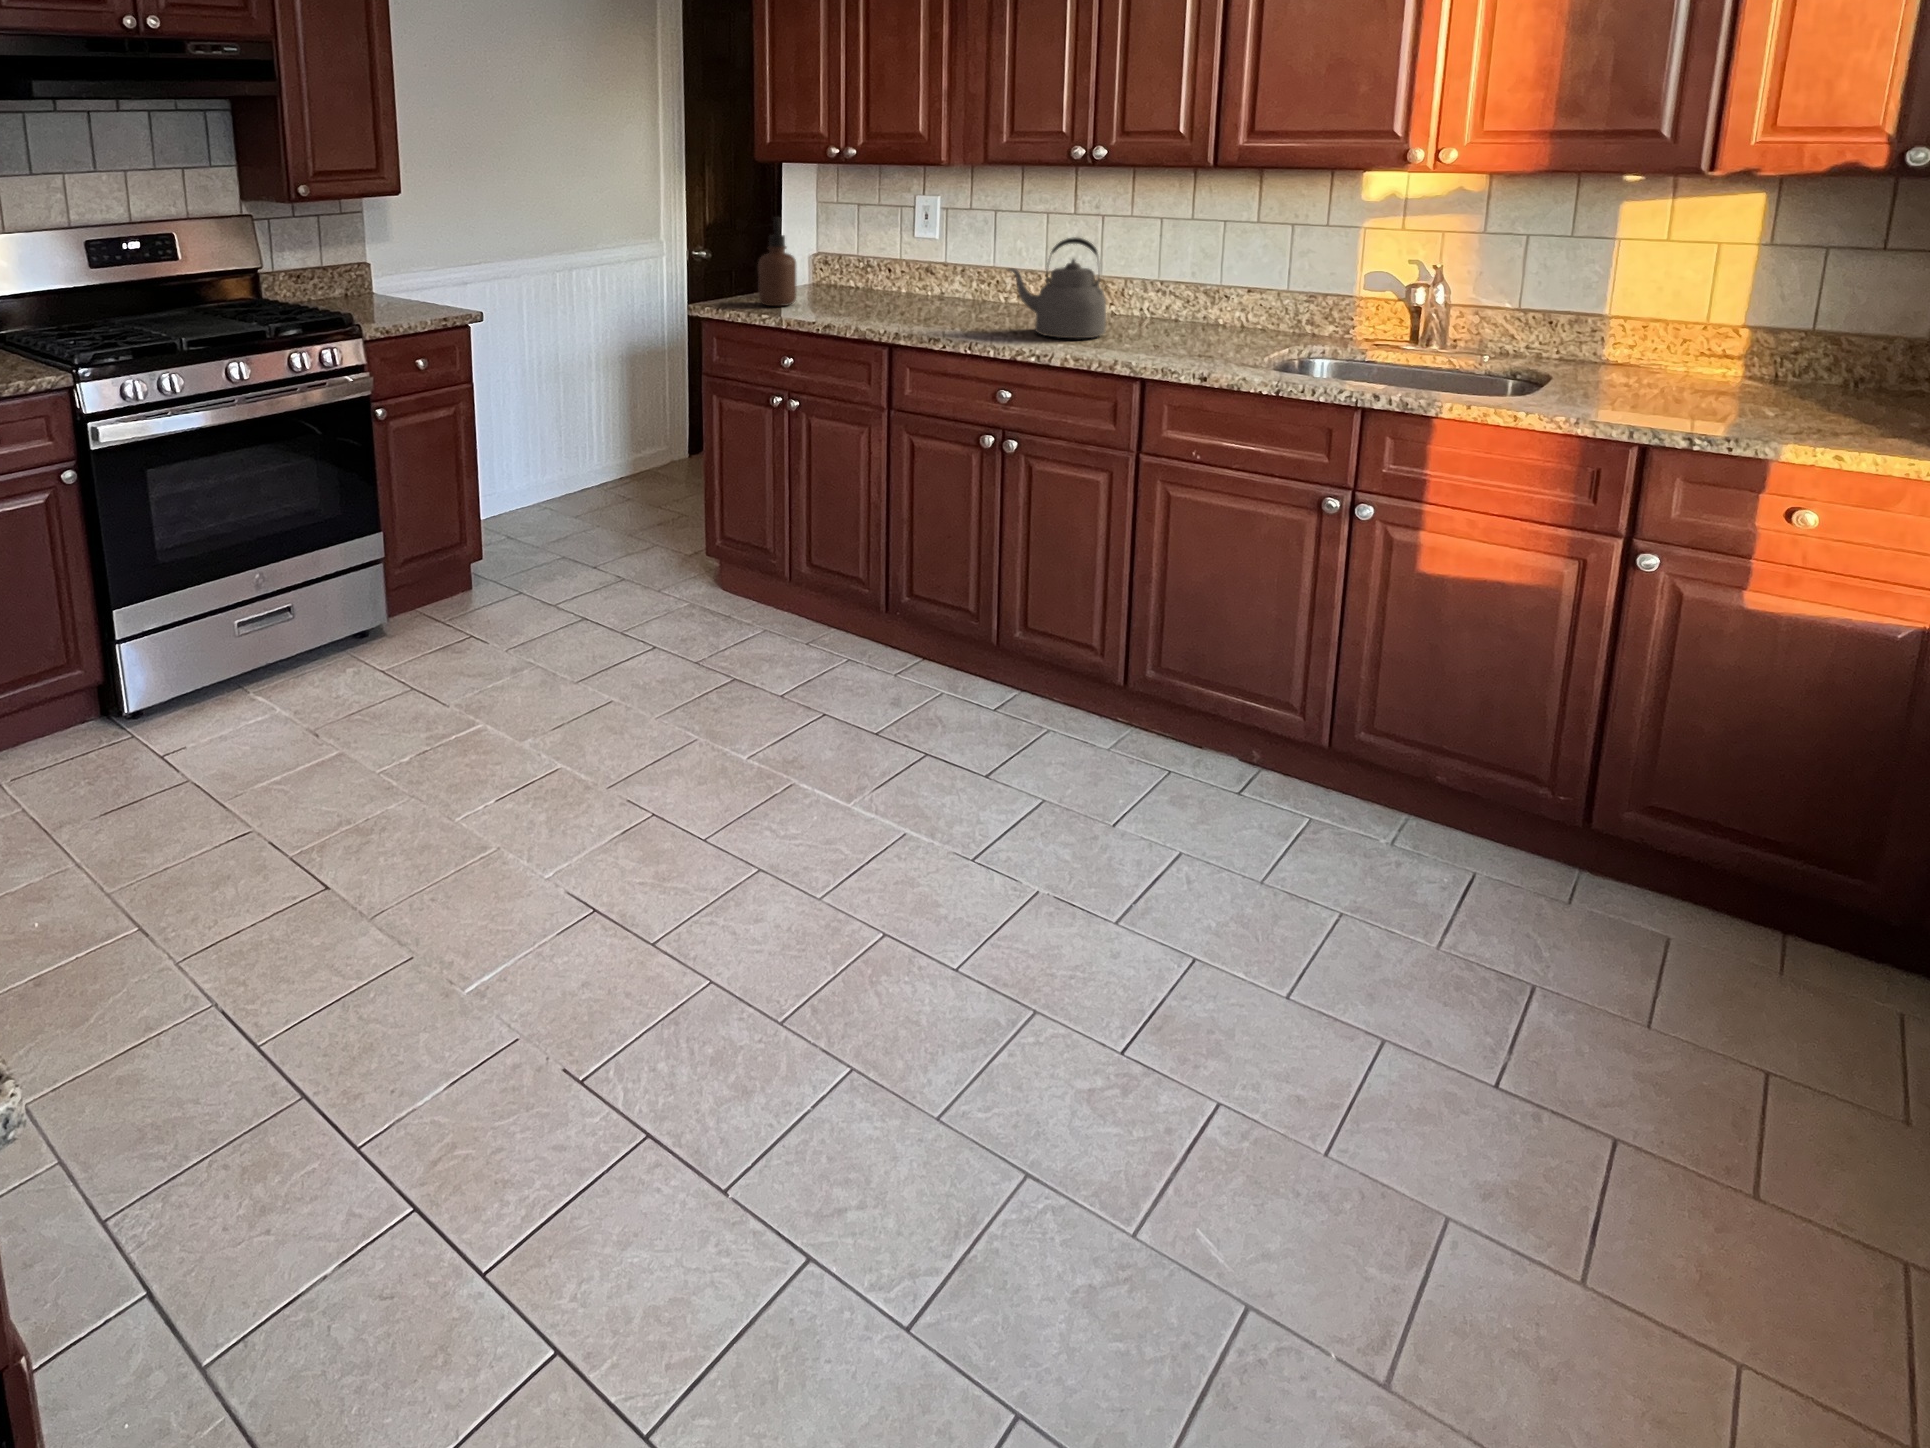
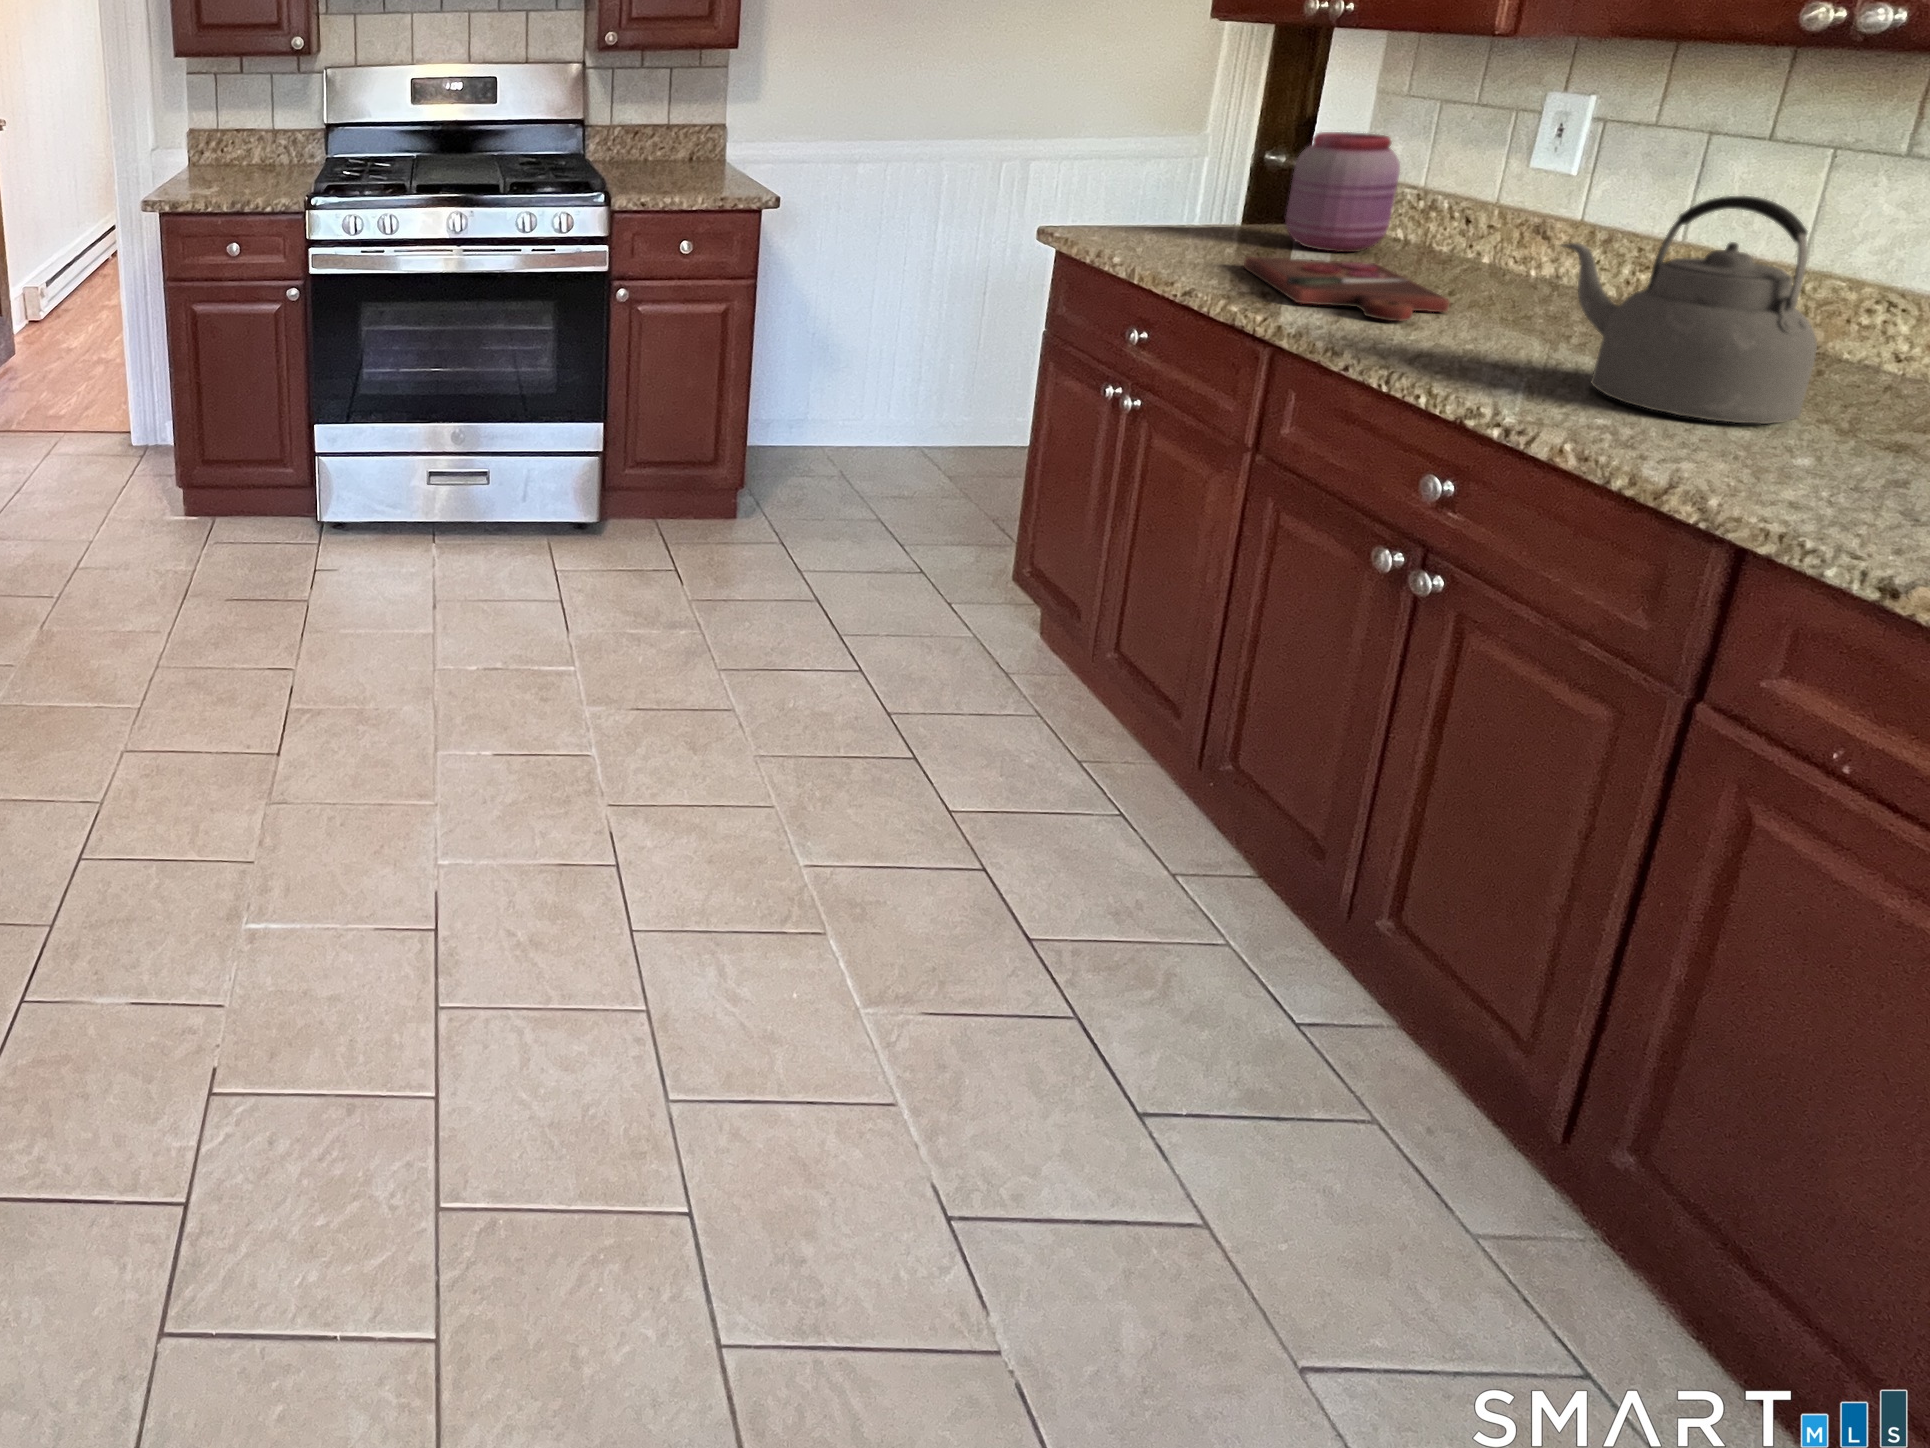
soap dispenser: present [758,217,796,306] -> none [1144,107,1223,250]
jar: none [813,226,863,296] -> present [1286,132,1400,252]
cutting board: none [828,298,940,323] -> present [1244,257,1449,321]

